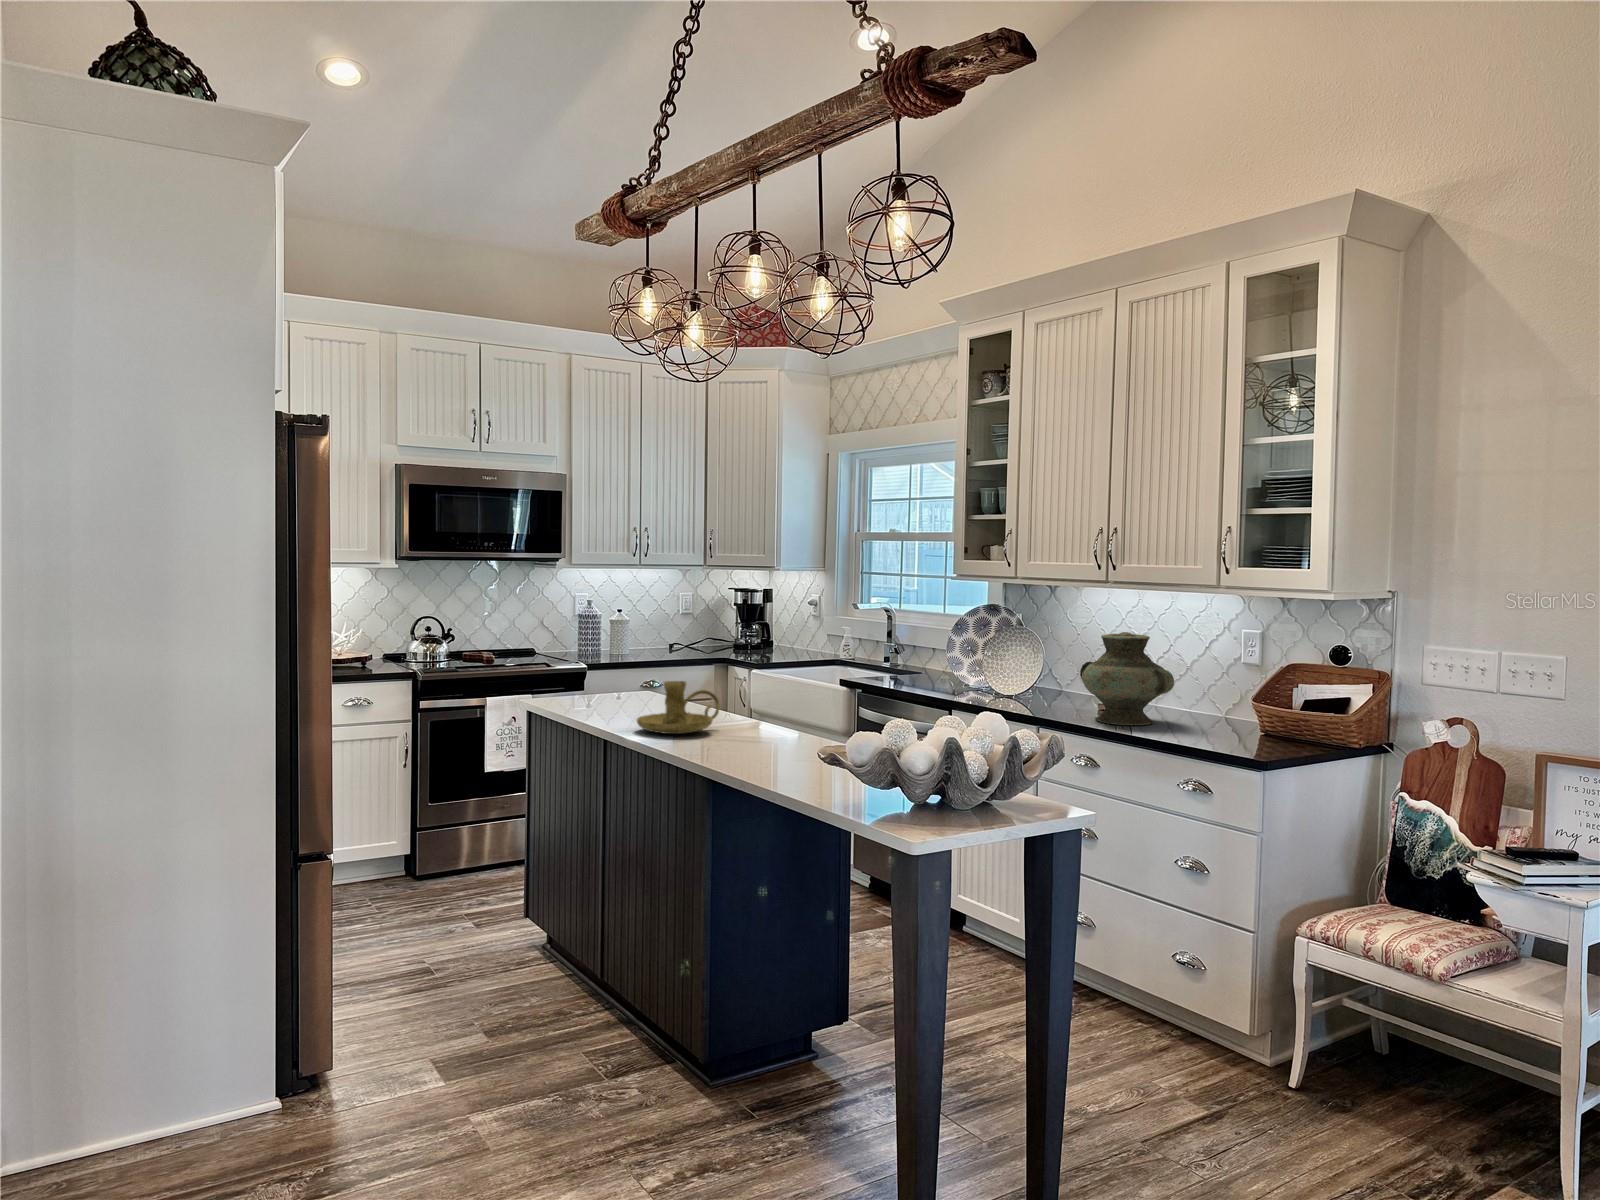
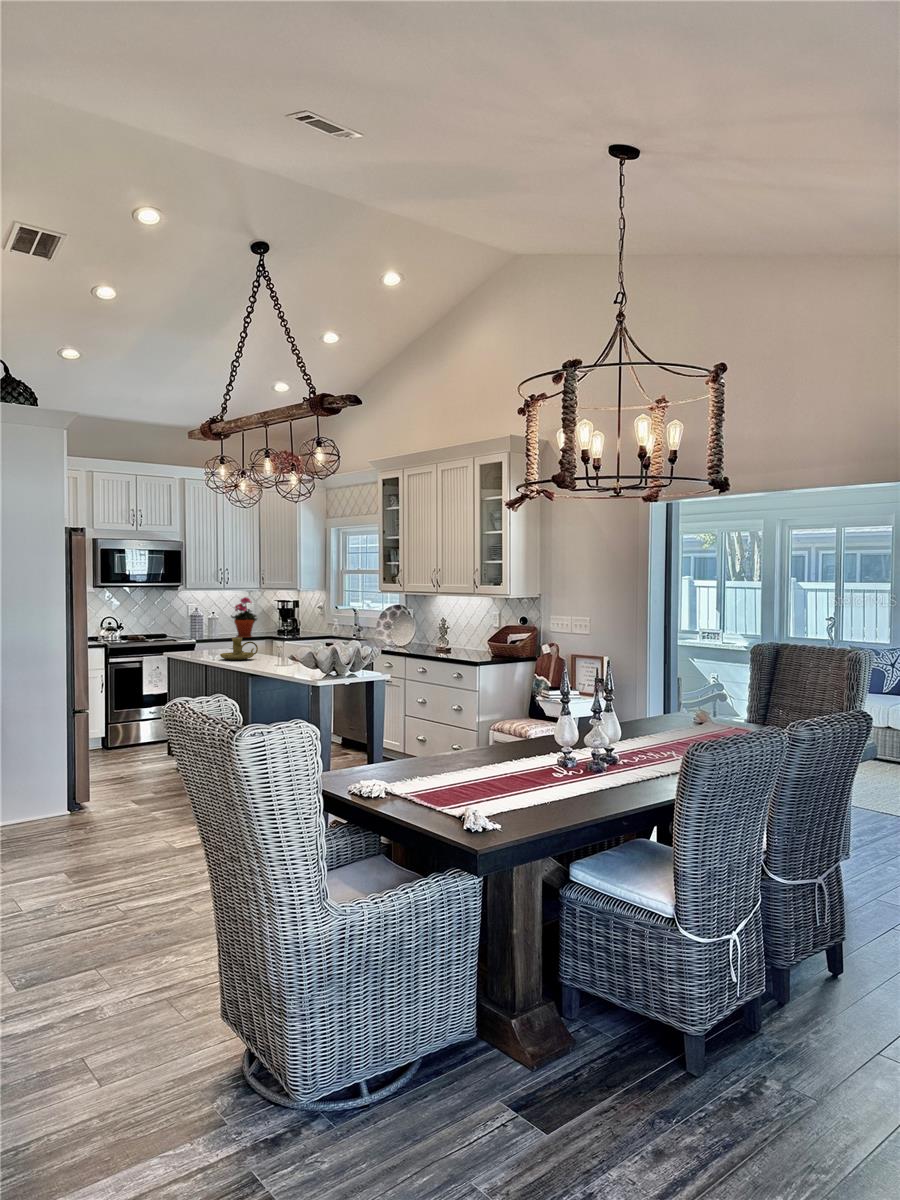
potted plant: none [651,581,701,662] -> present [231,597,257,638]
vase: present [1080,632,1174,725] -> none [423,613,459,654]

